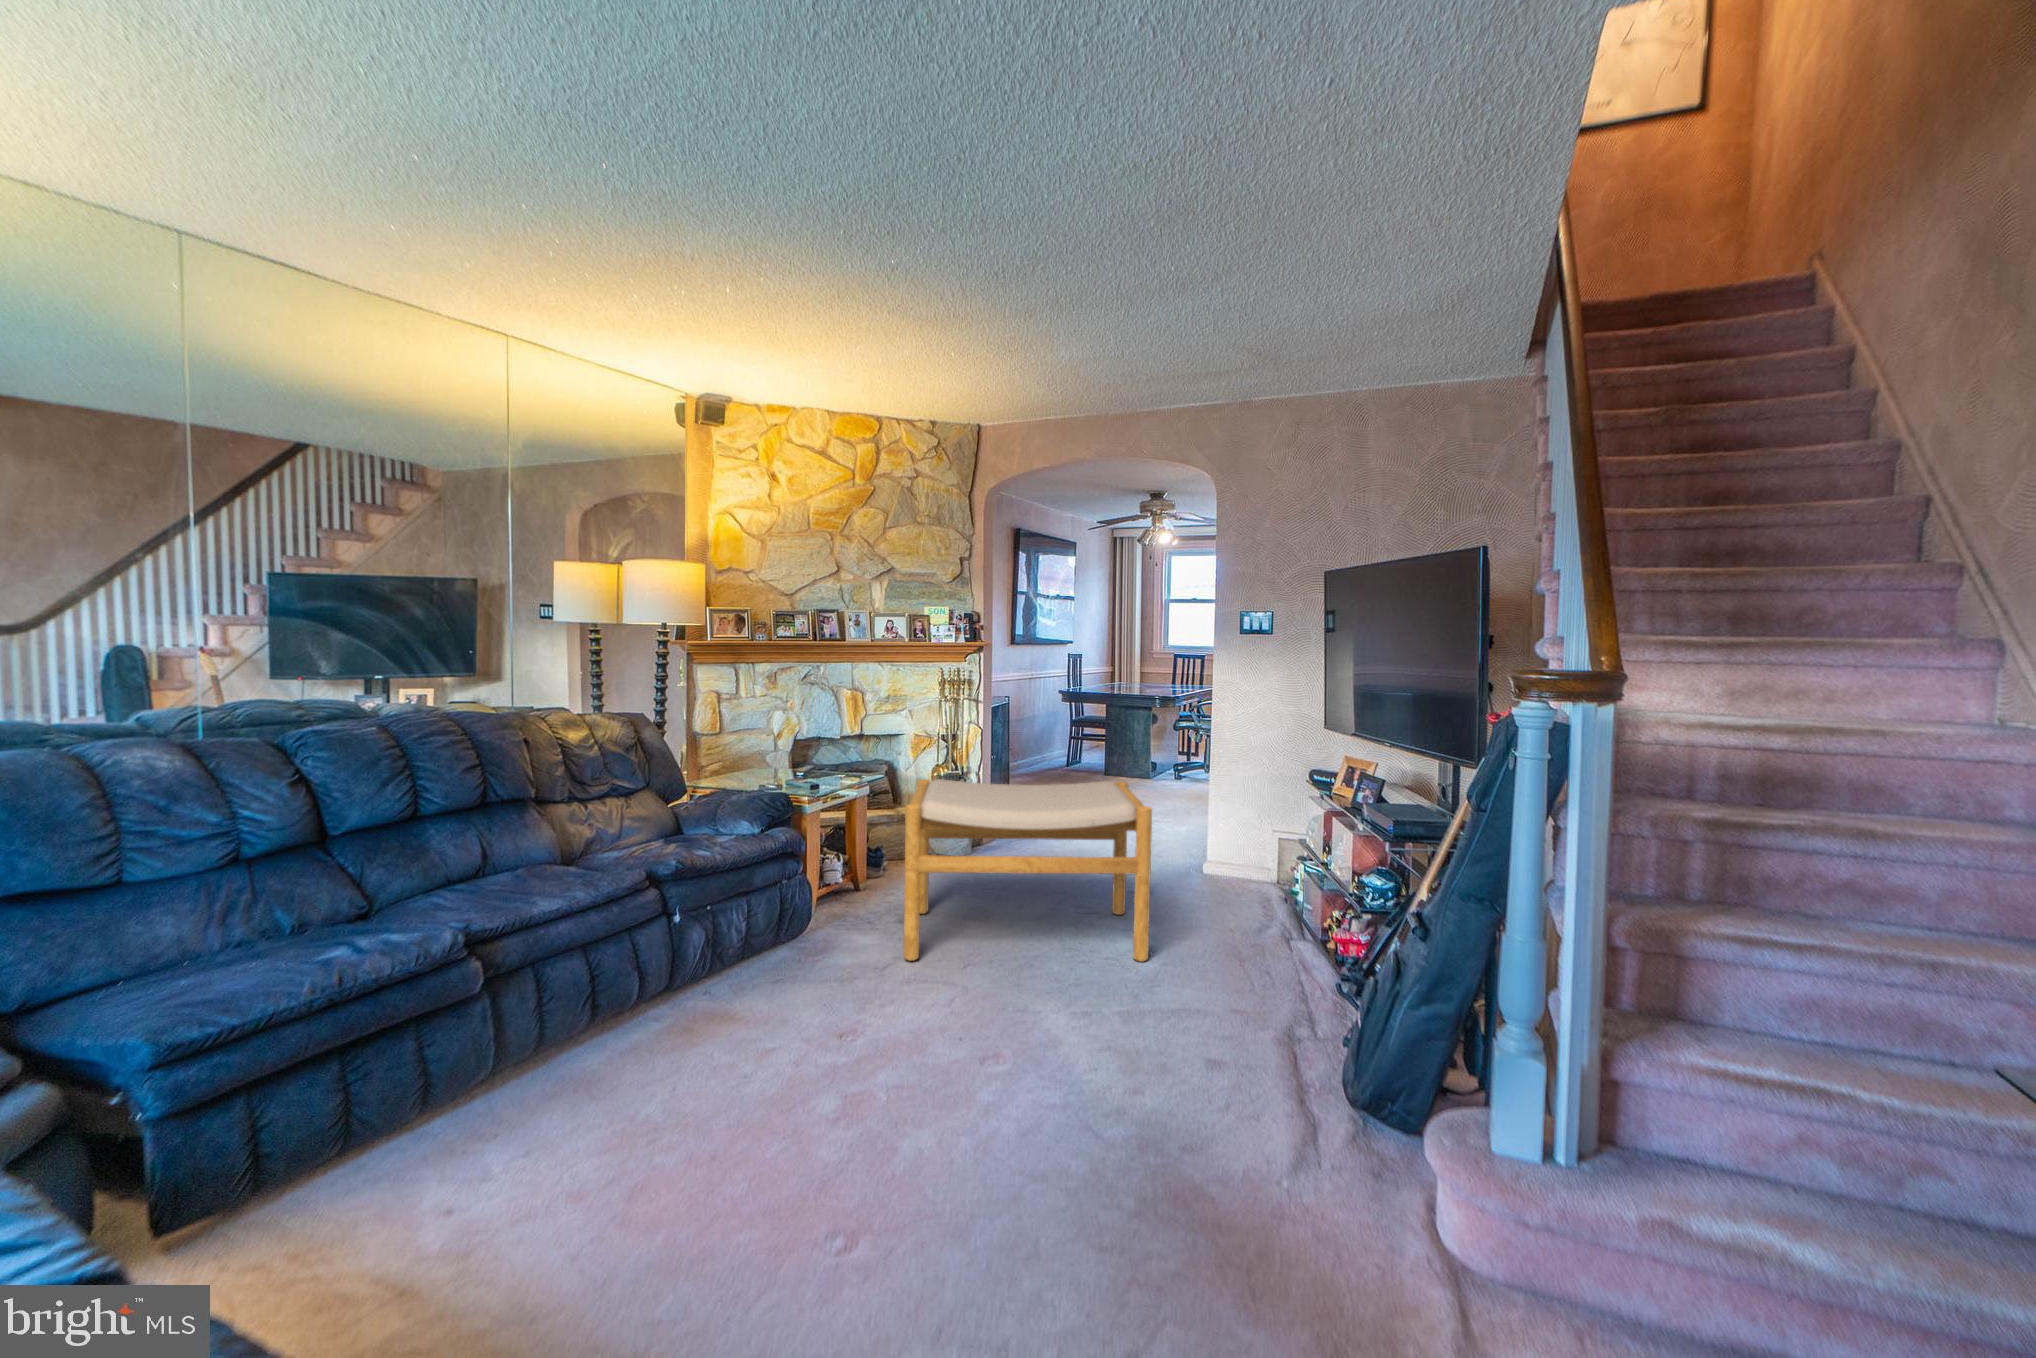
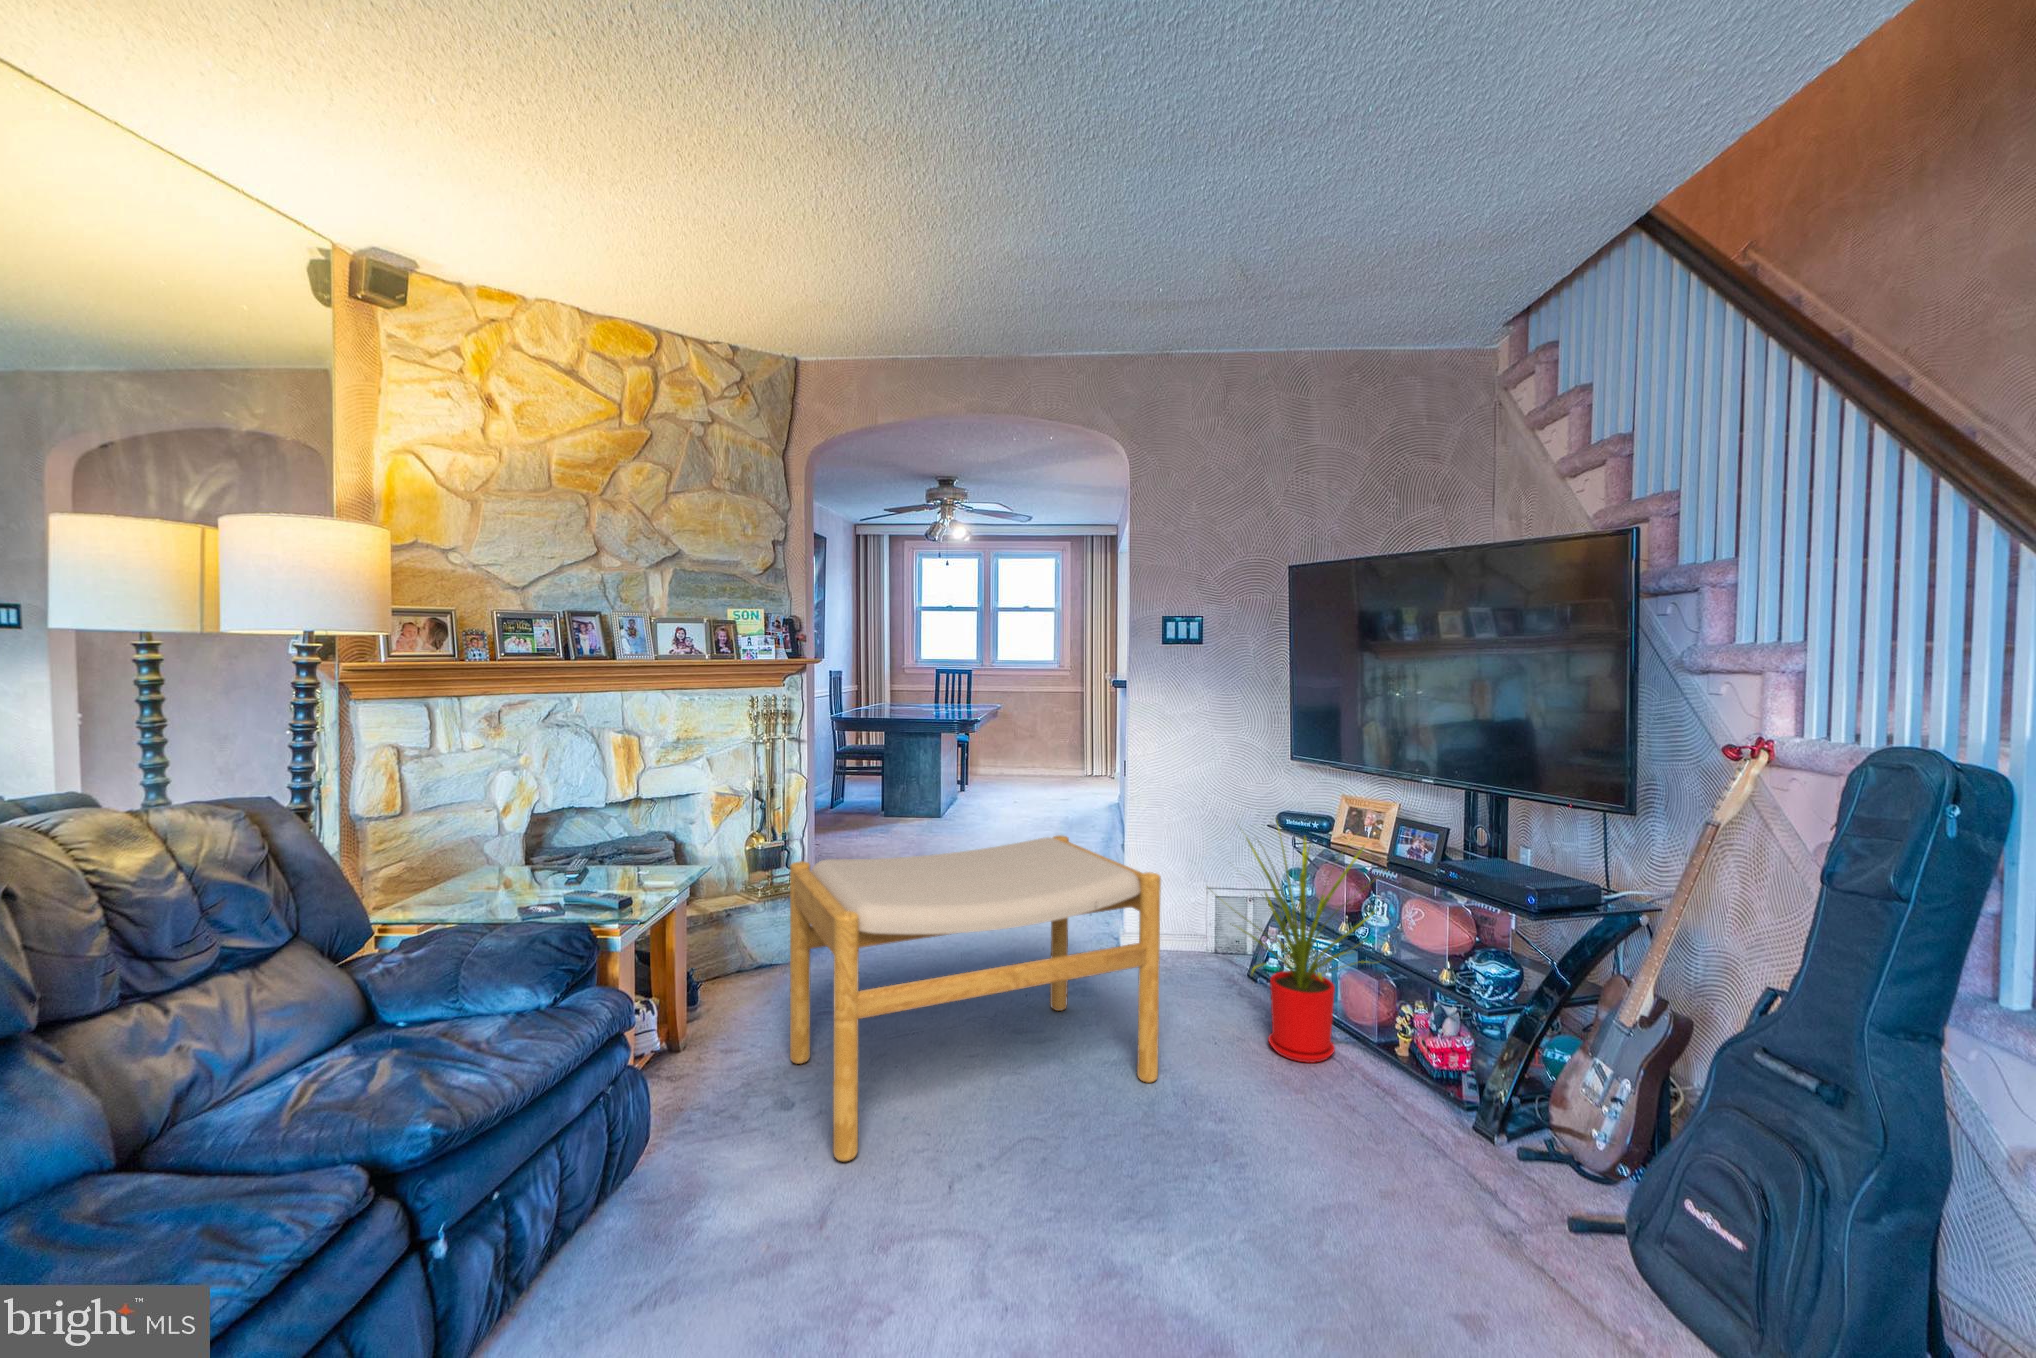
house plant: none [1214,778,1357,974] -> present [1215,832,1376,1063]

